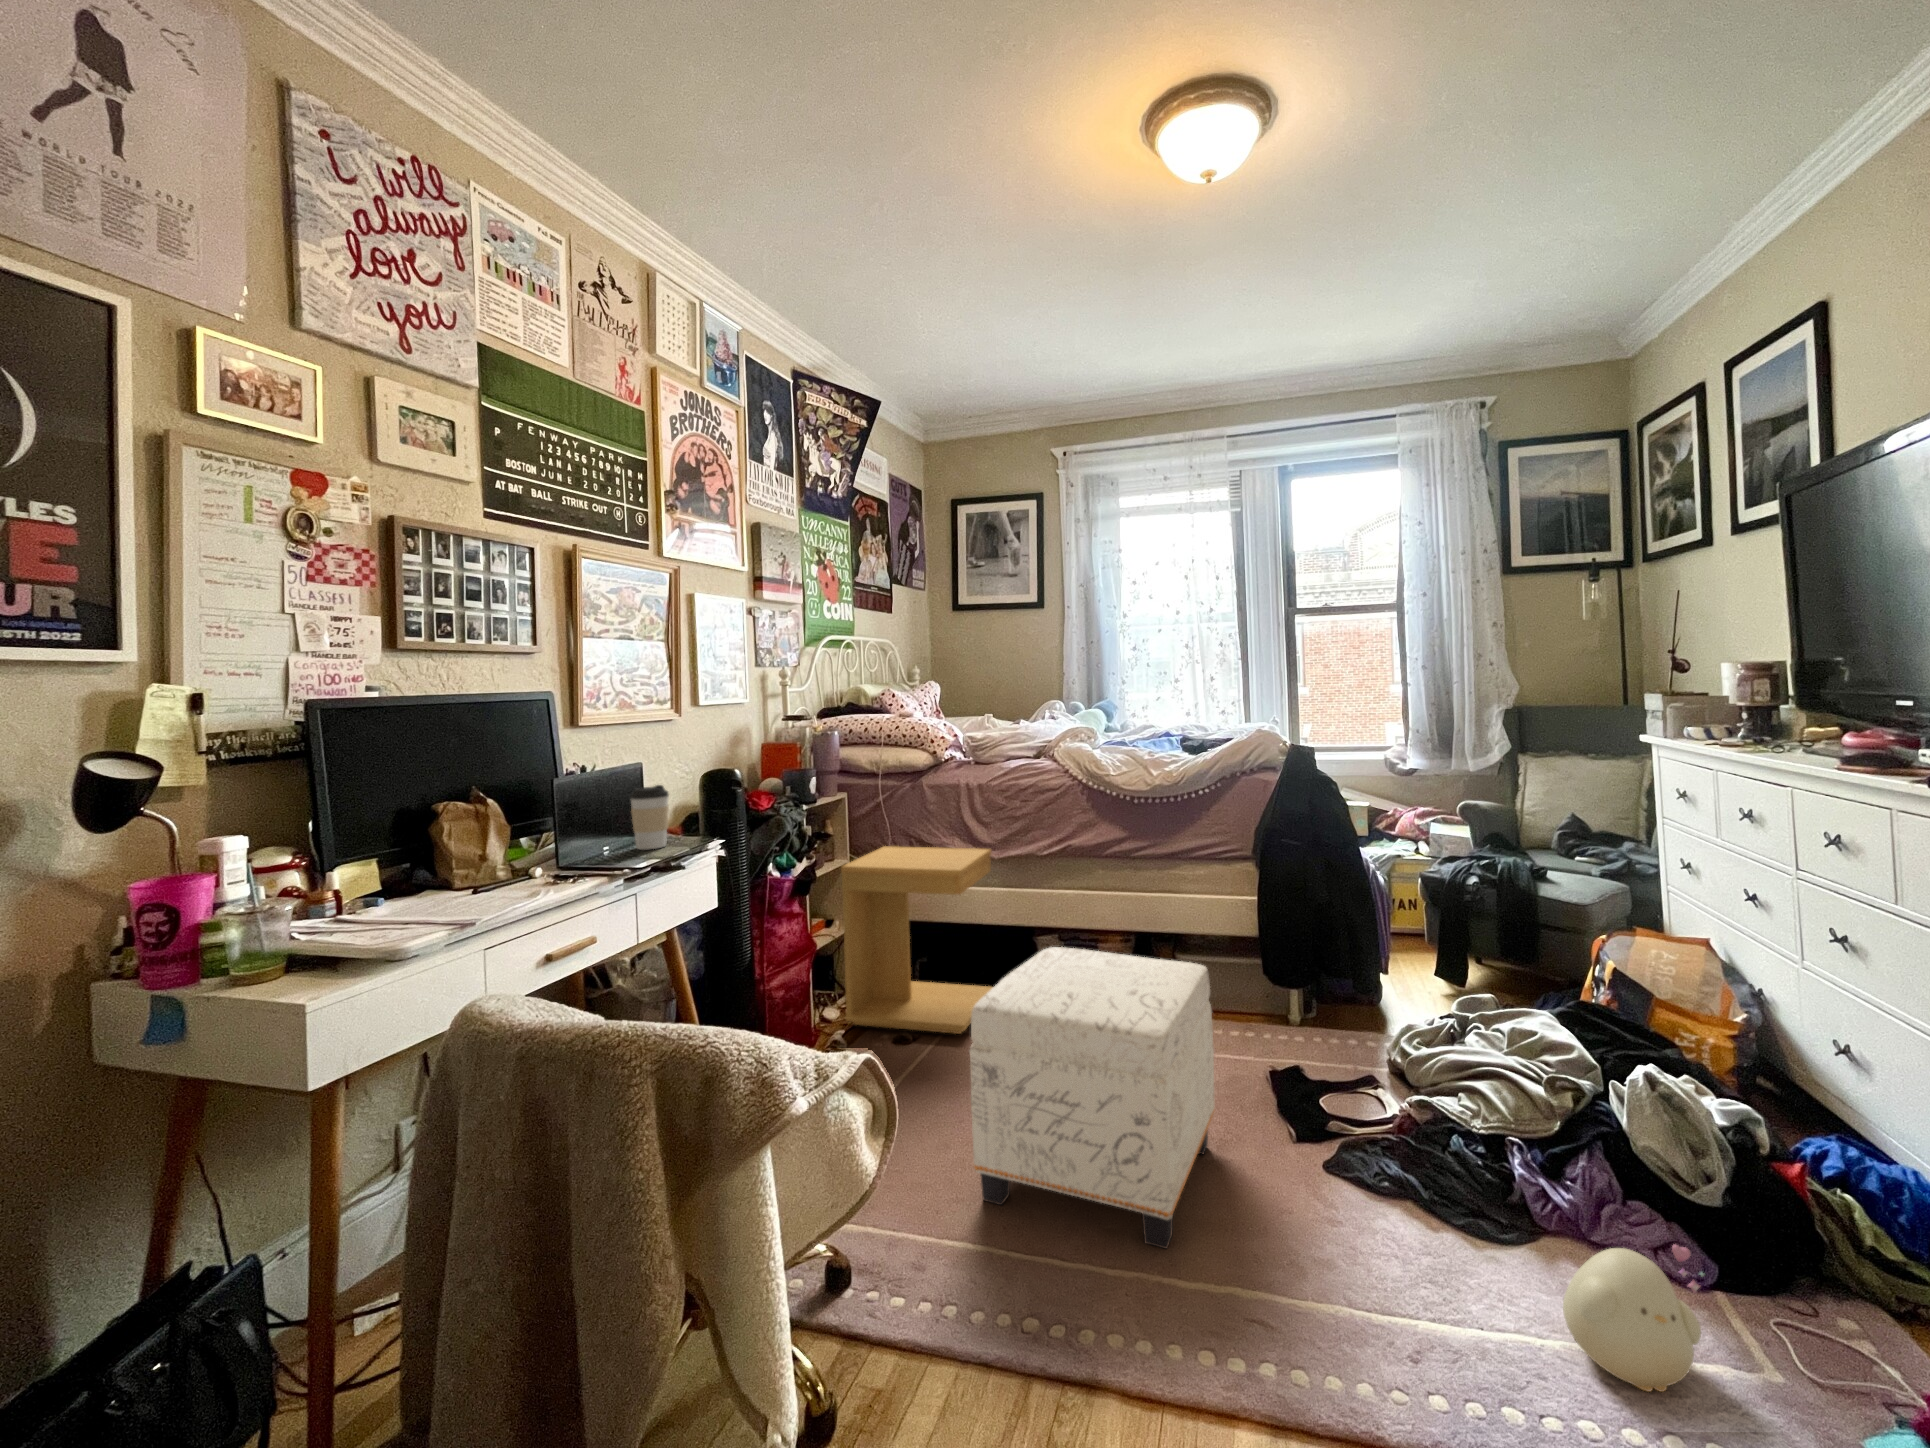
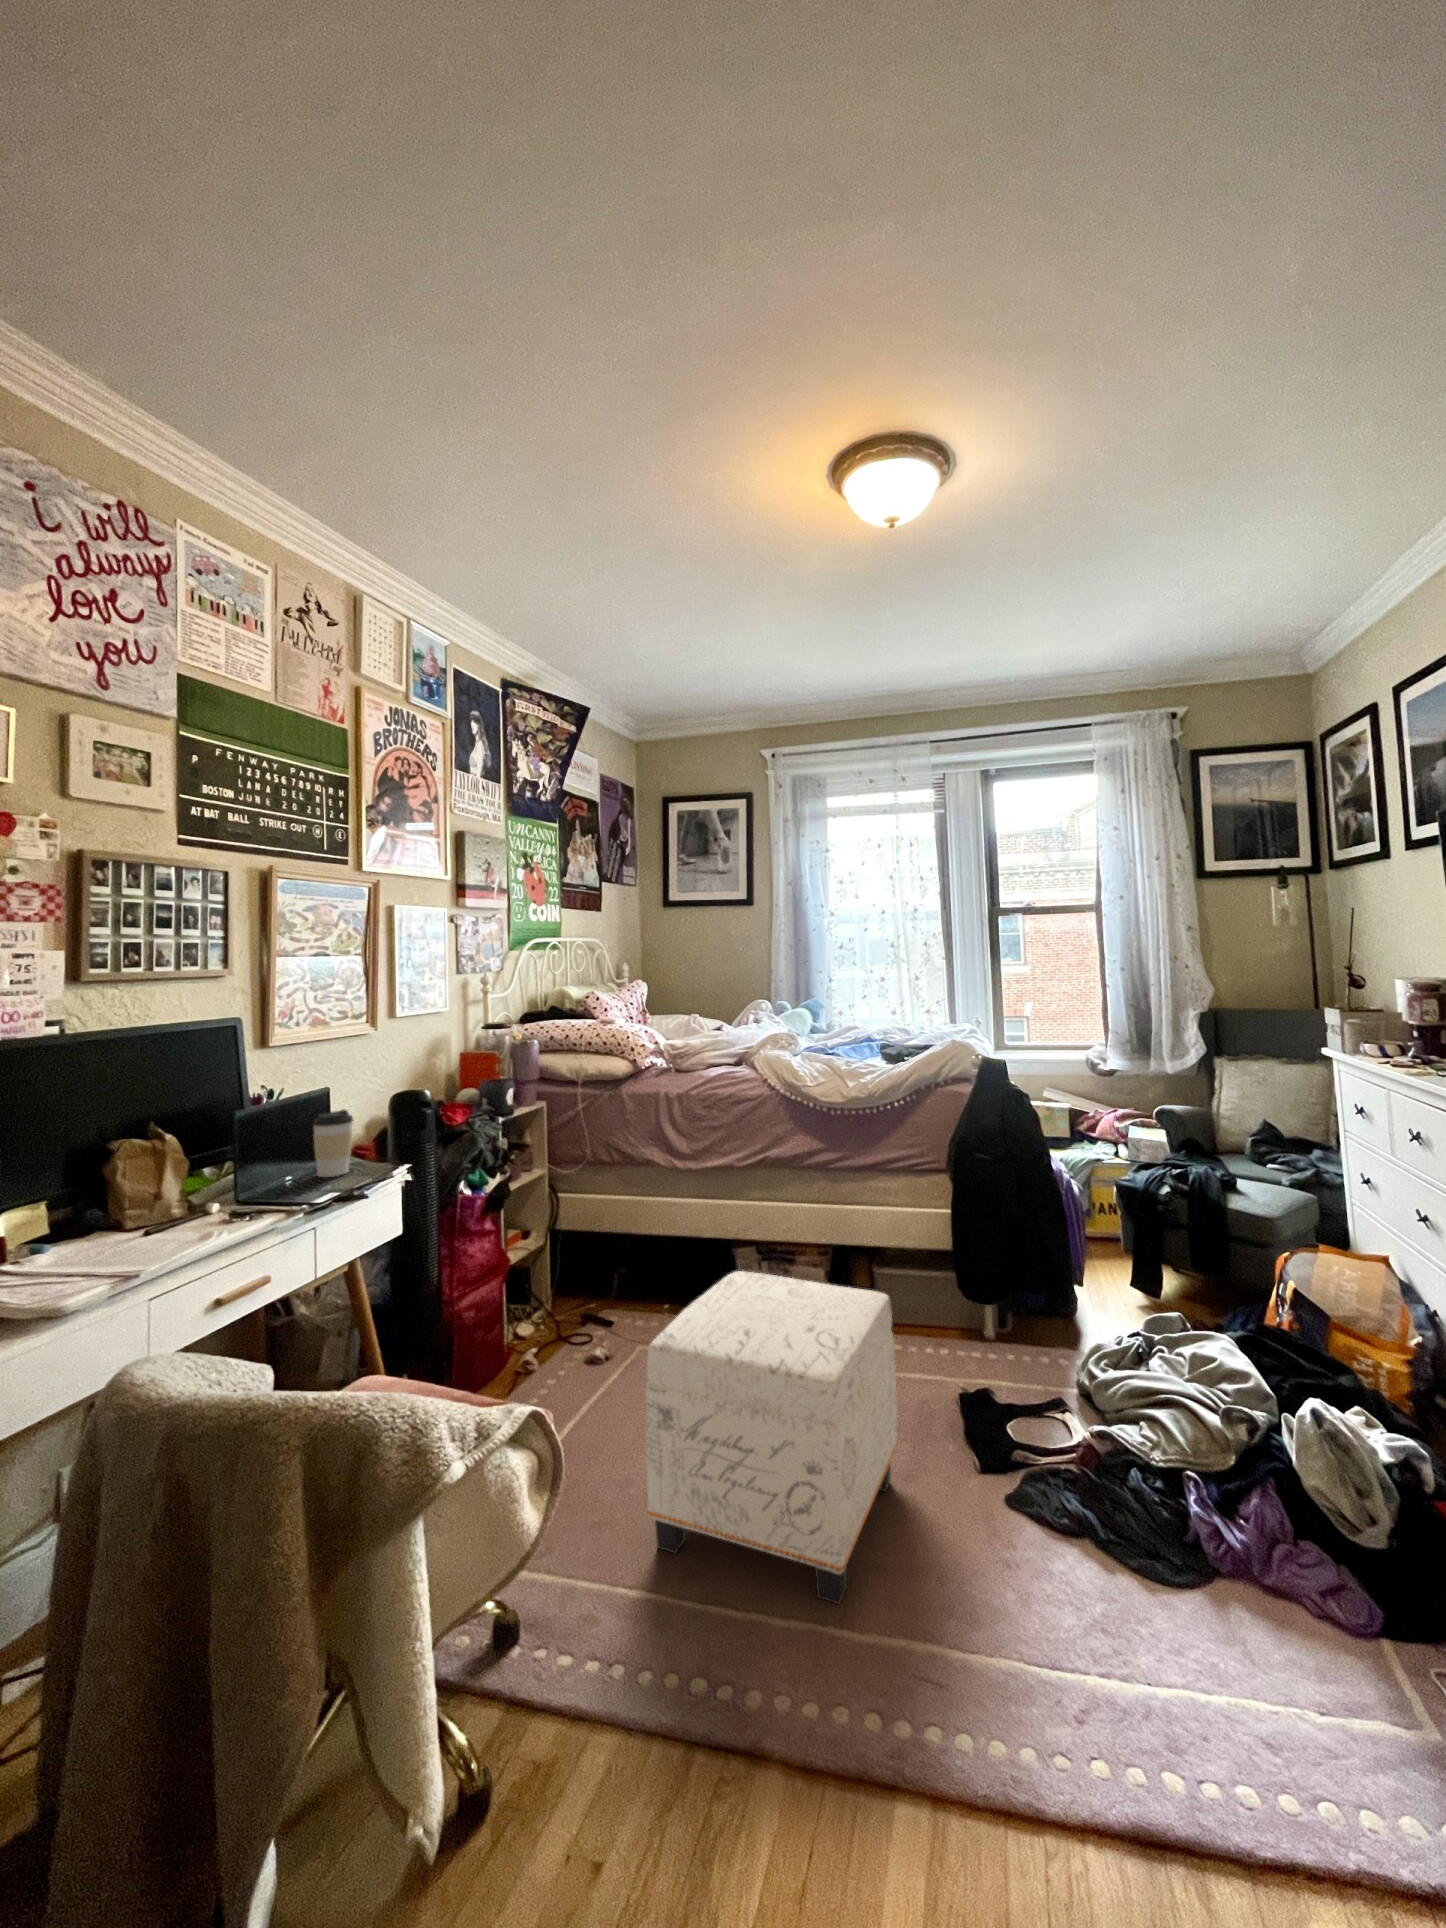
side table: present [841,846,993,1034] -> none [536,1153,691,1351]
plush toy: present [1563,1245,1704,1392] -> none [1230,1610,1368,1771]

